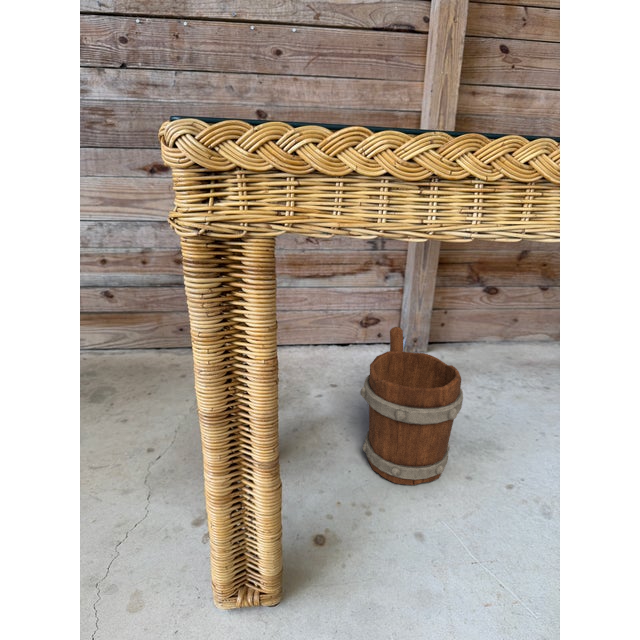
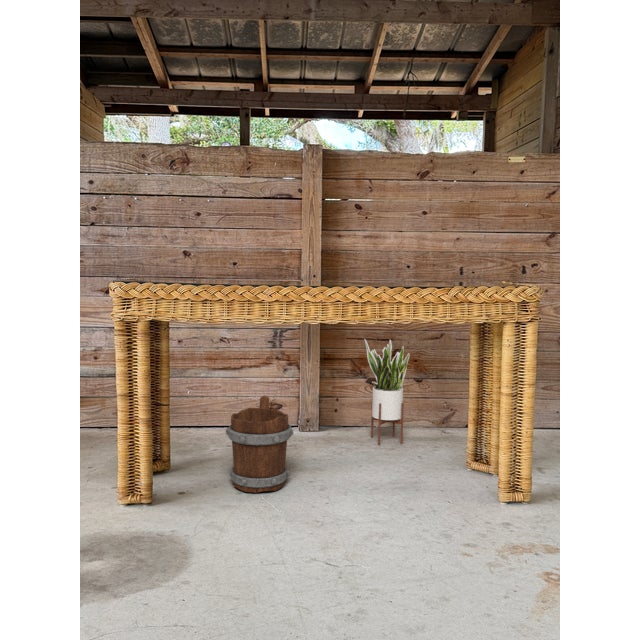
potted plant: none [492,240,562,374] -> present [364,339,410,444]

